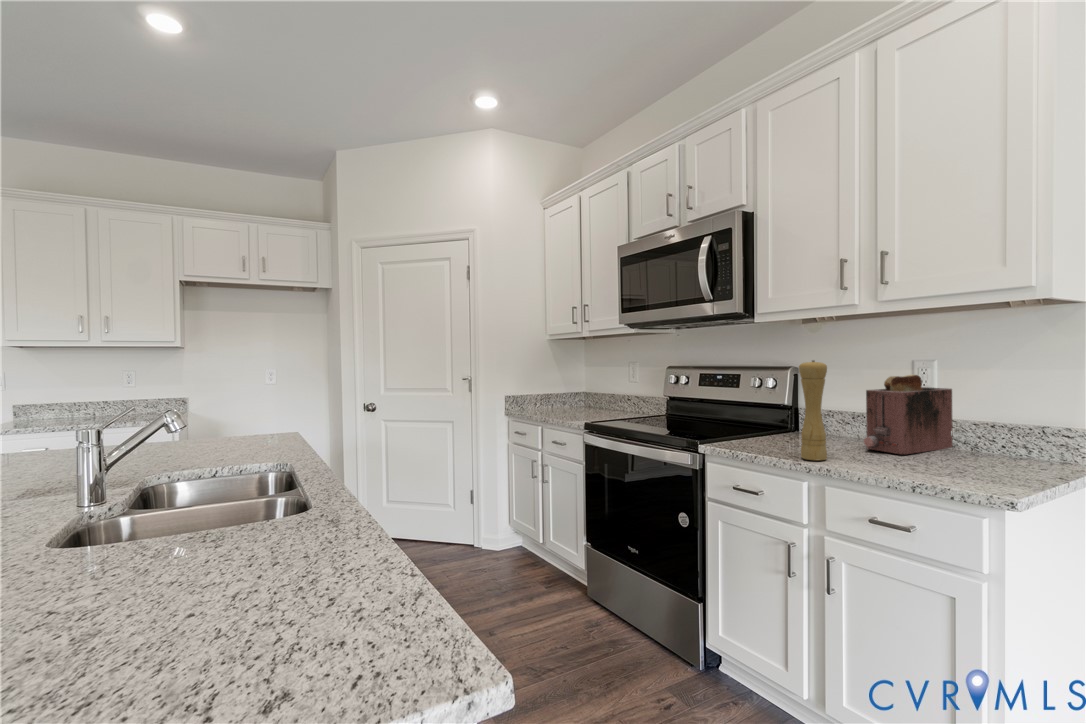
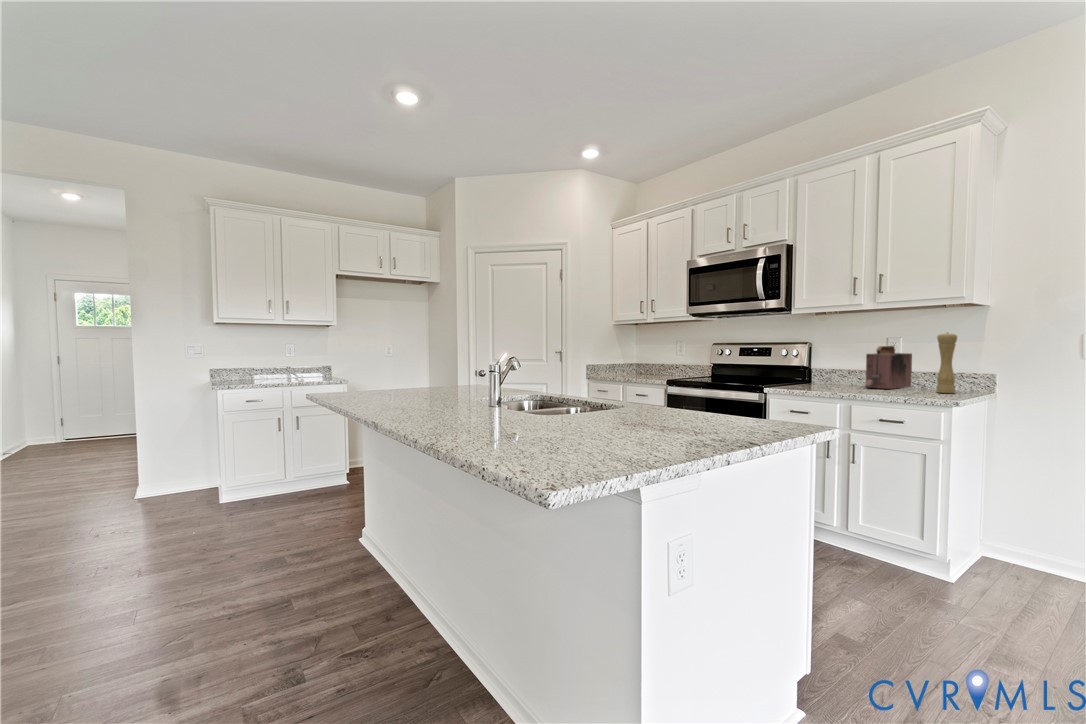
pepper mill: present [799,360,827,460] -> present [936,333,957,393]

